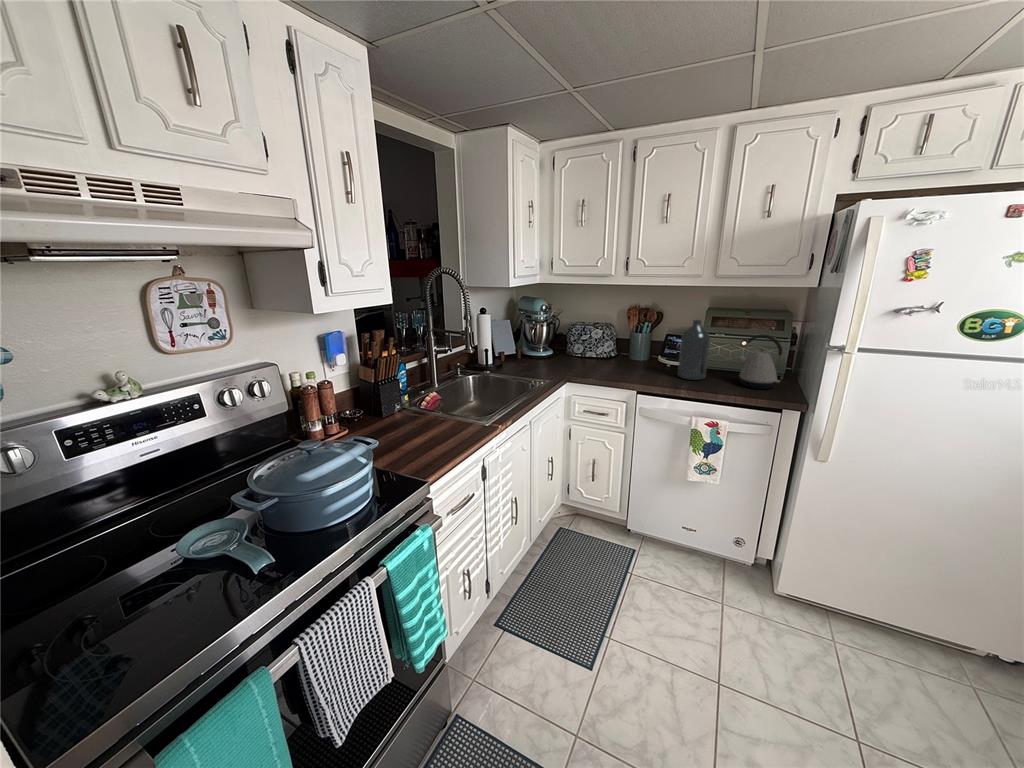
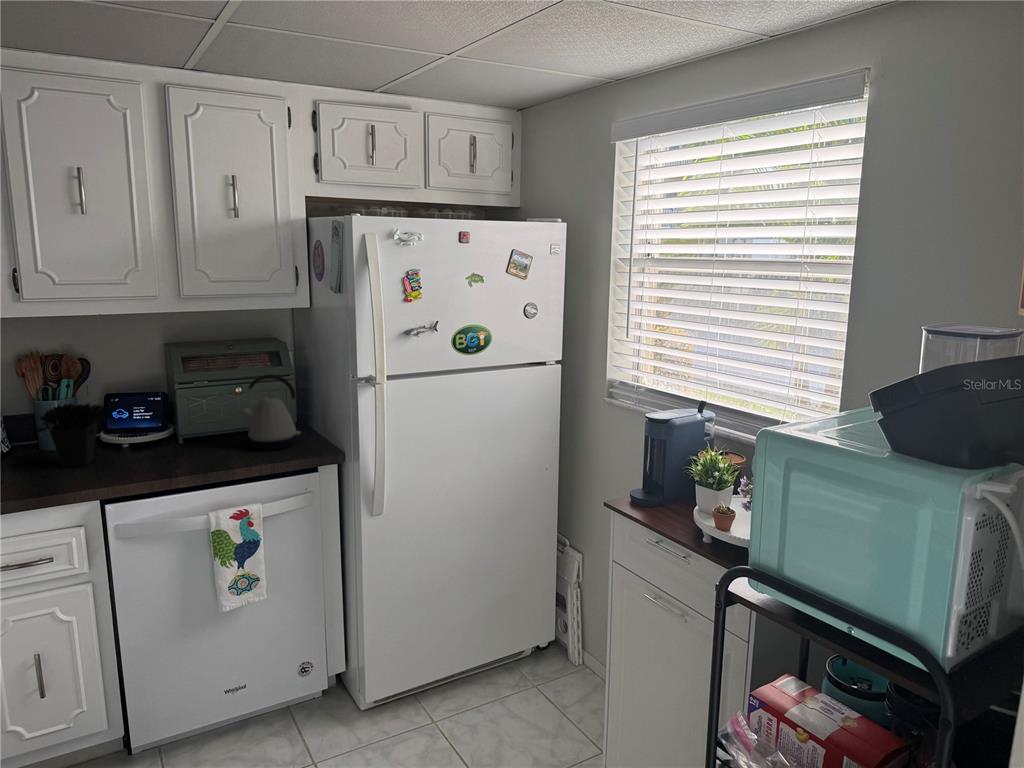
potted plant: none [621,308,657,371] -> present [35,361,104,467]
bottle: present [678,320,710,380] -> none [151,365,201,460]

